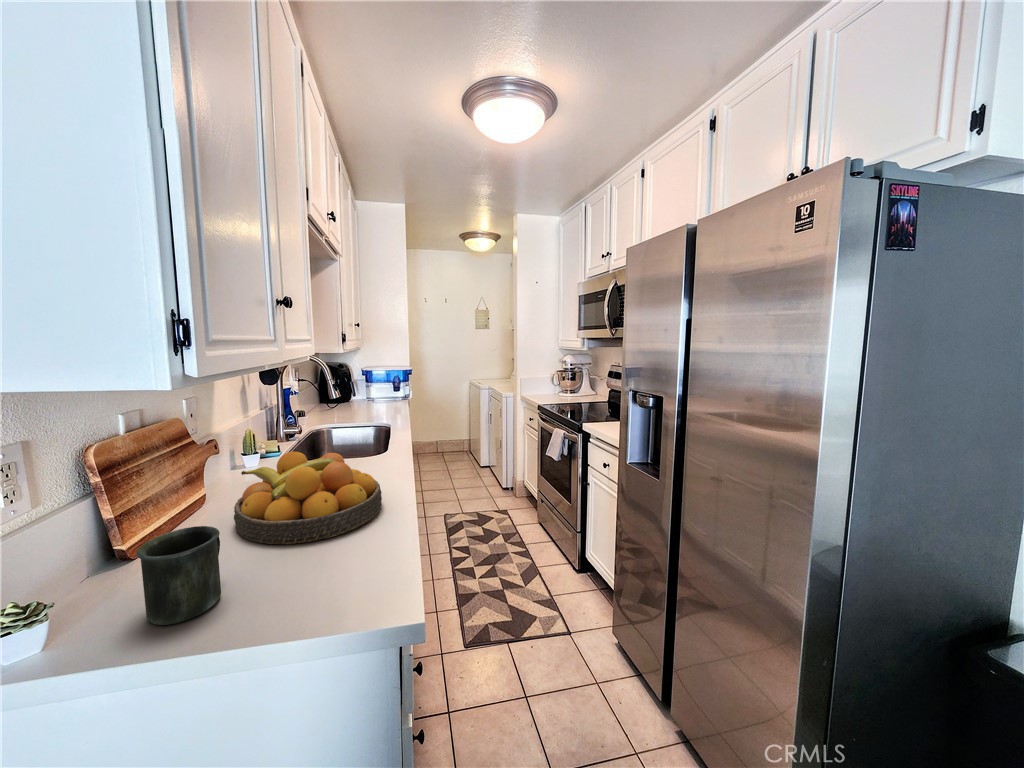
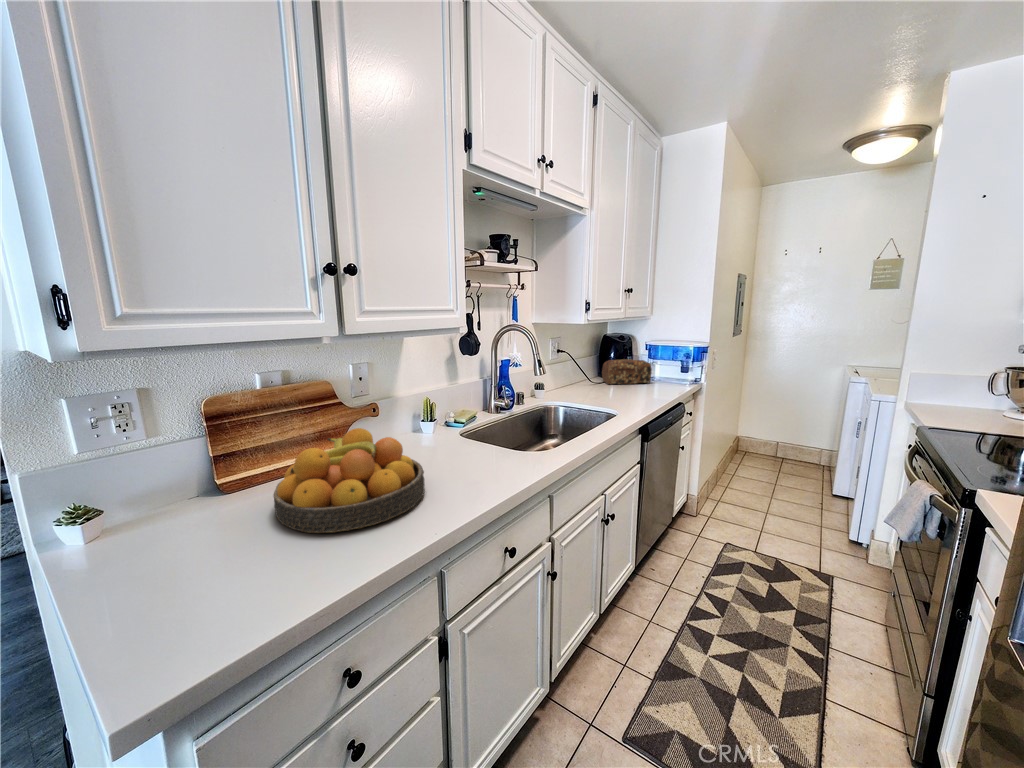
bread loaf: none [333,384,378,407] -> present [602,359,652,384]
mug: present [136,526,221,625] -> none [100,480,201,561]

